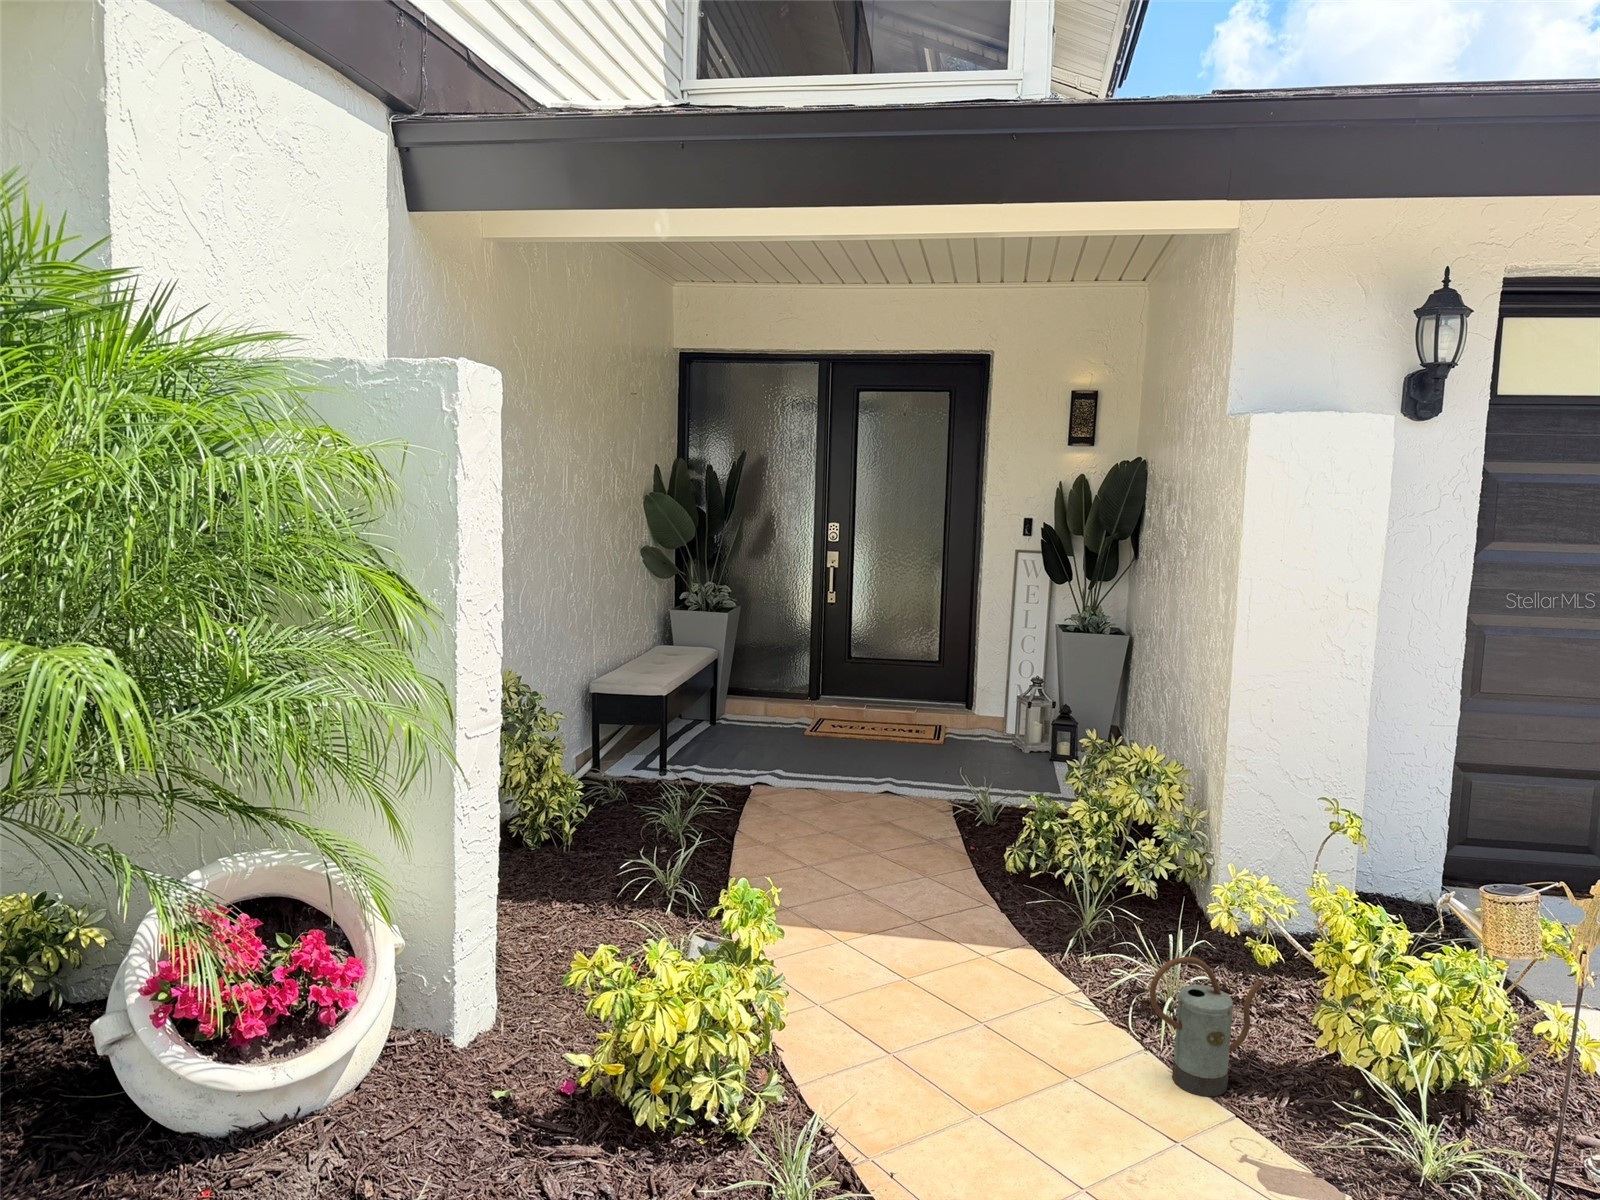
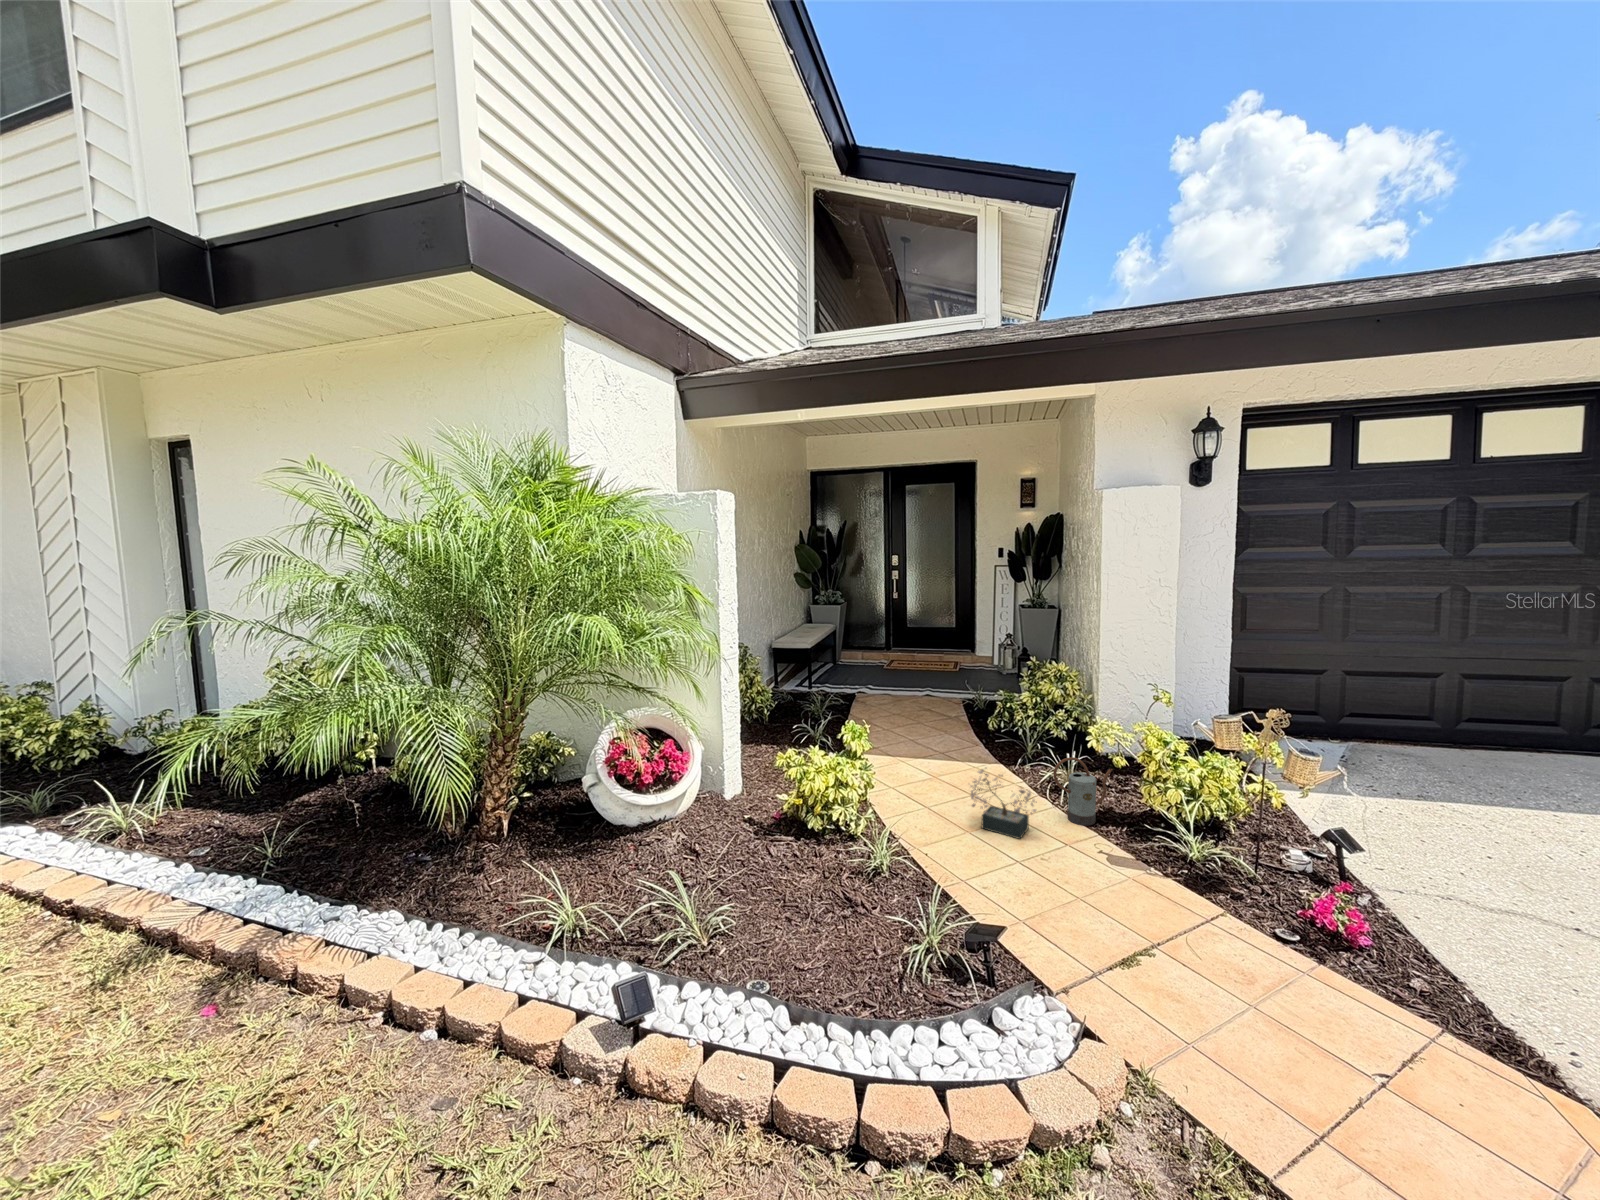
decorative plant: none [980,975,1119,1134] -> present [971,769,1037,839]

